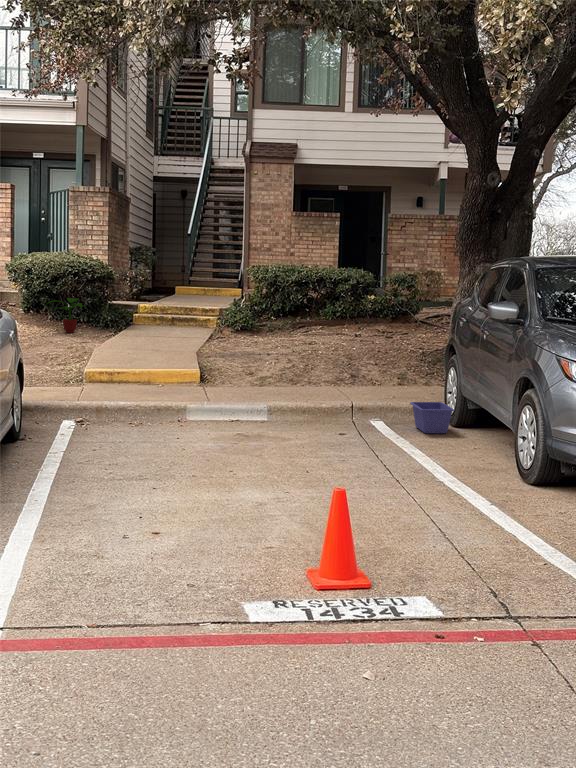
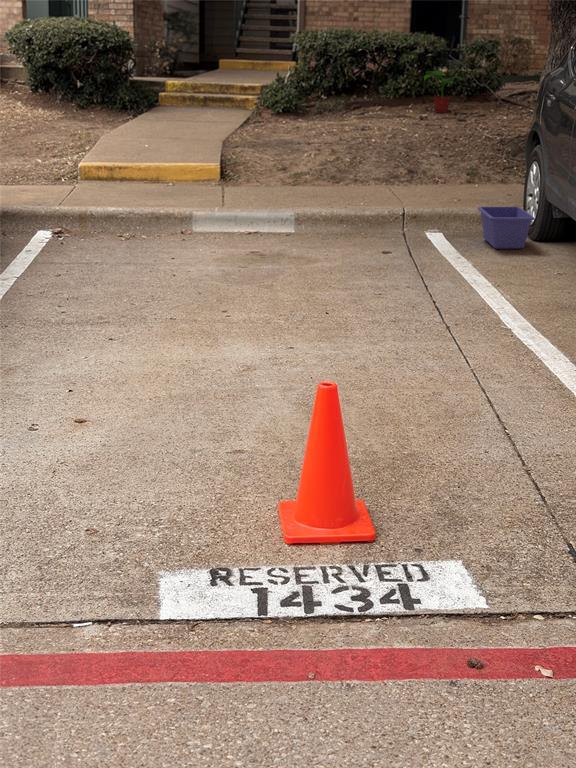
potted plant: present [48,298,85,333] -> present [424,71,464,113]

